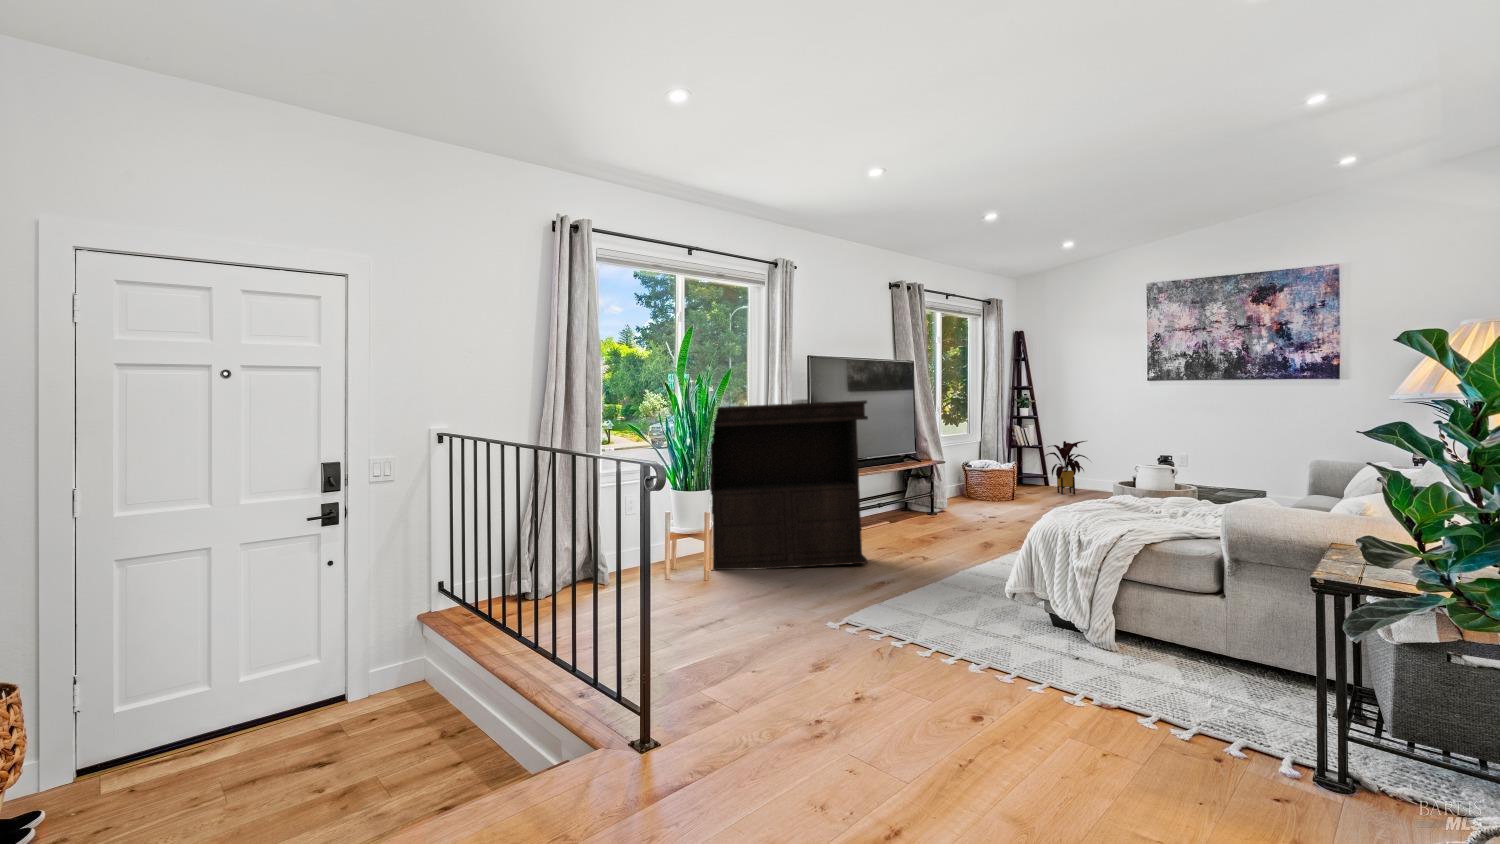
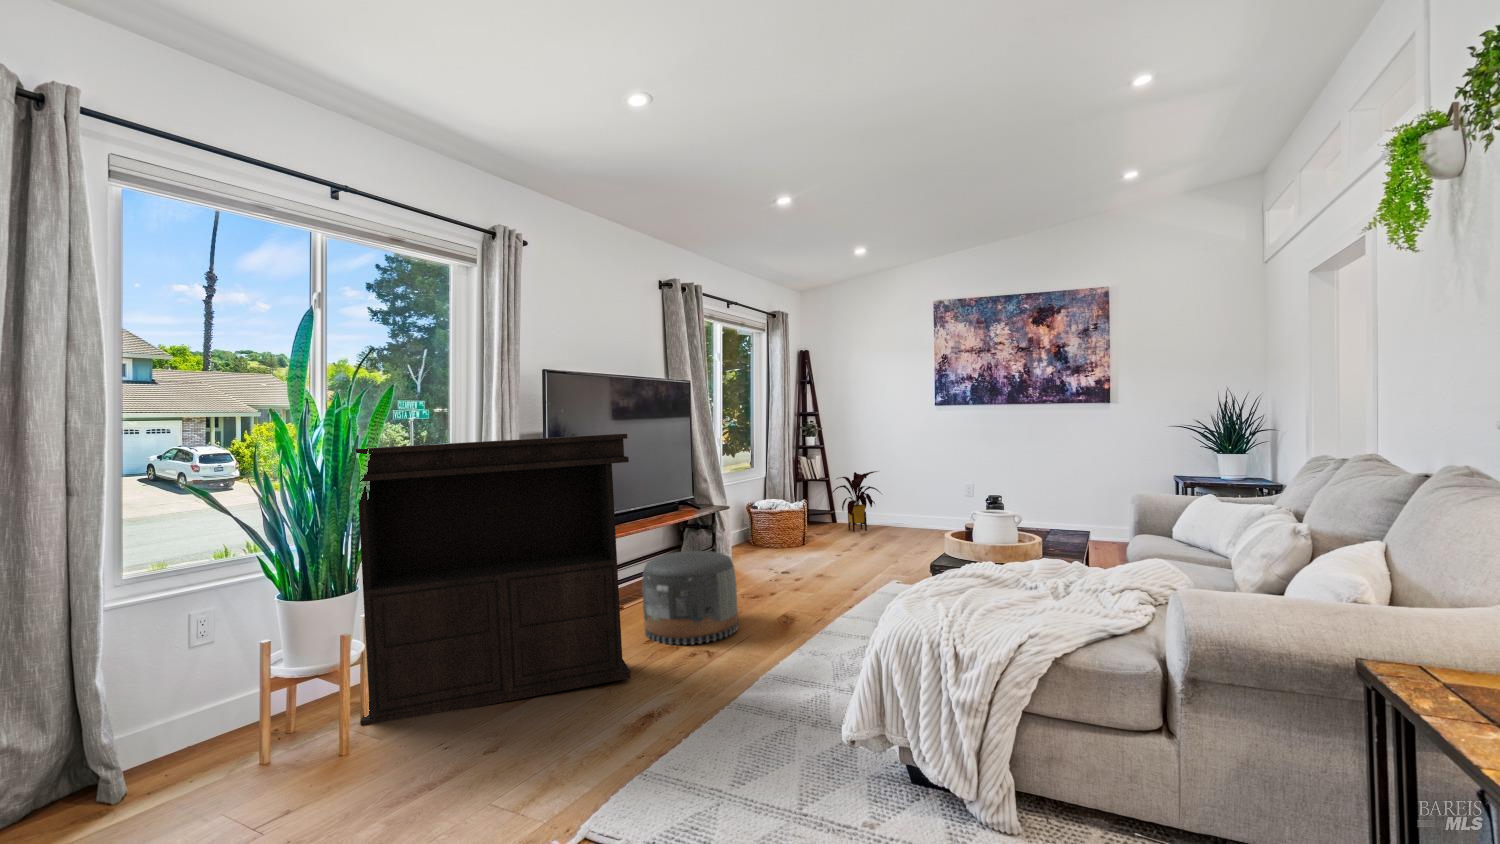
pouf: none [875,489,946,552] -> present [642,551,738,645]

